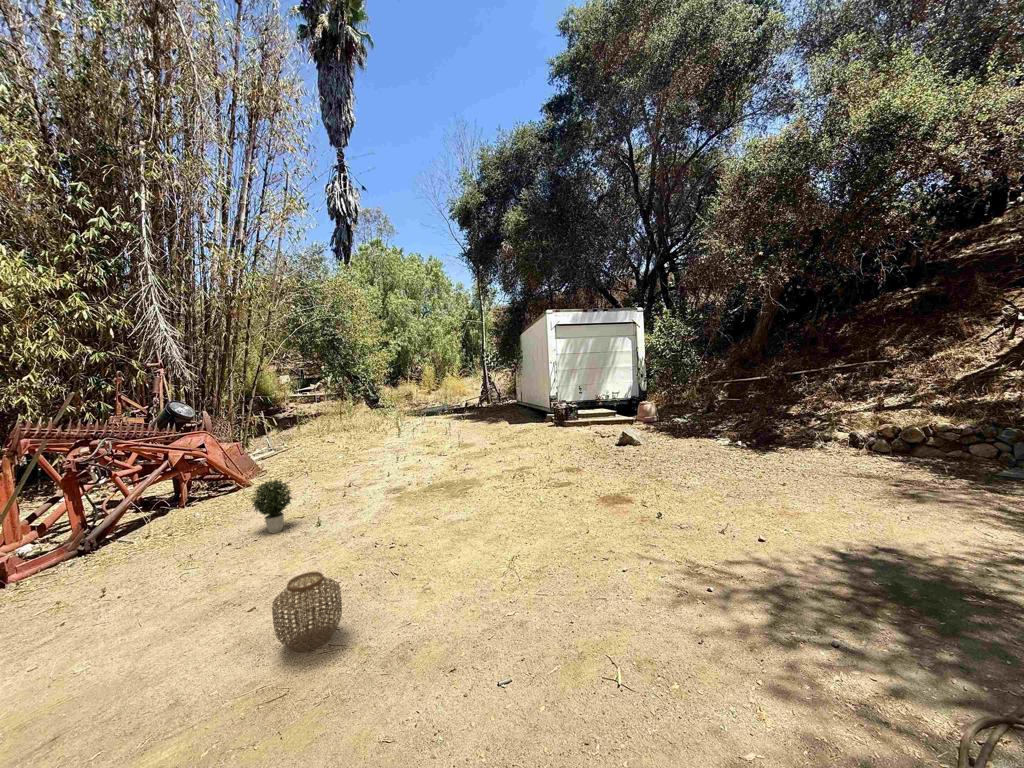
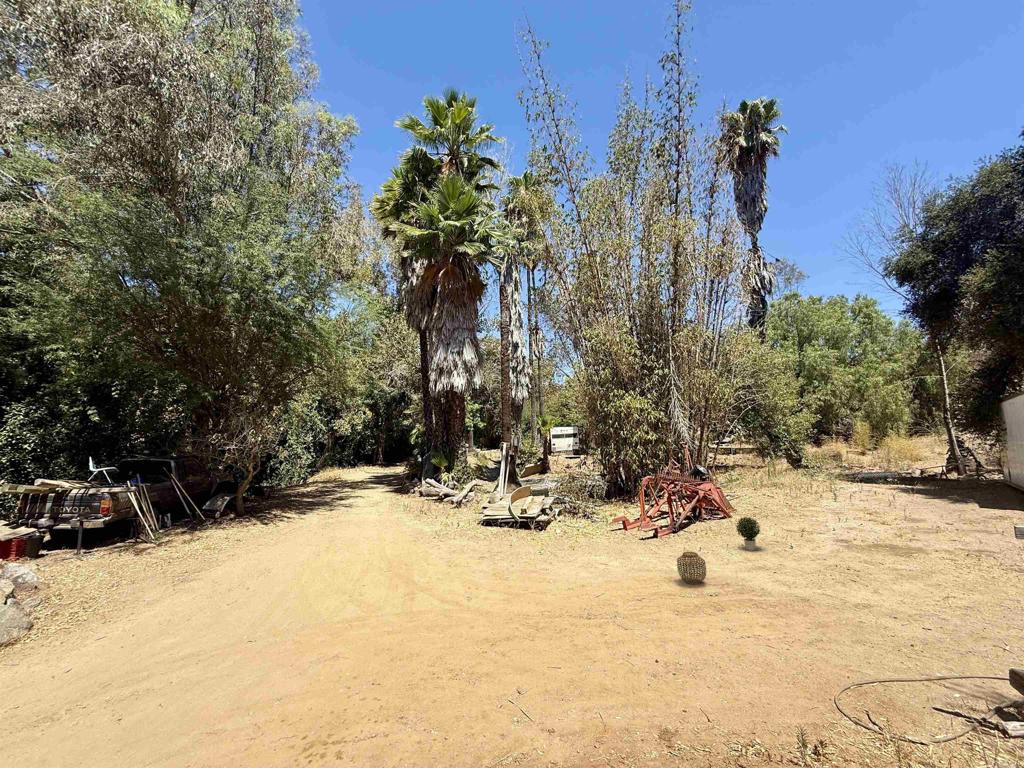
woven basket: present [272,572,342,653] -> present [677,552,706,585]

